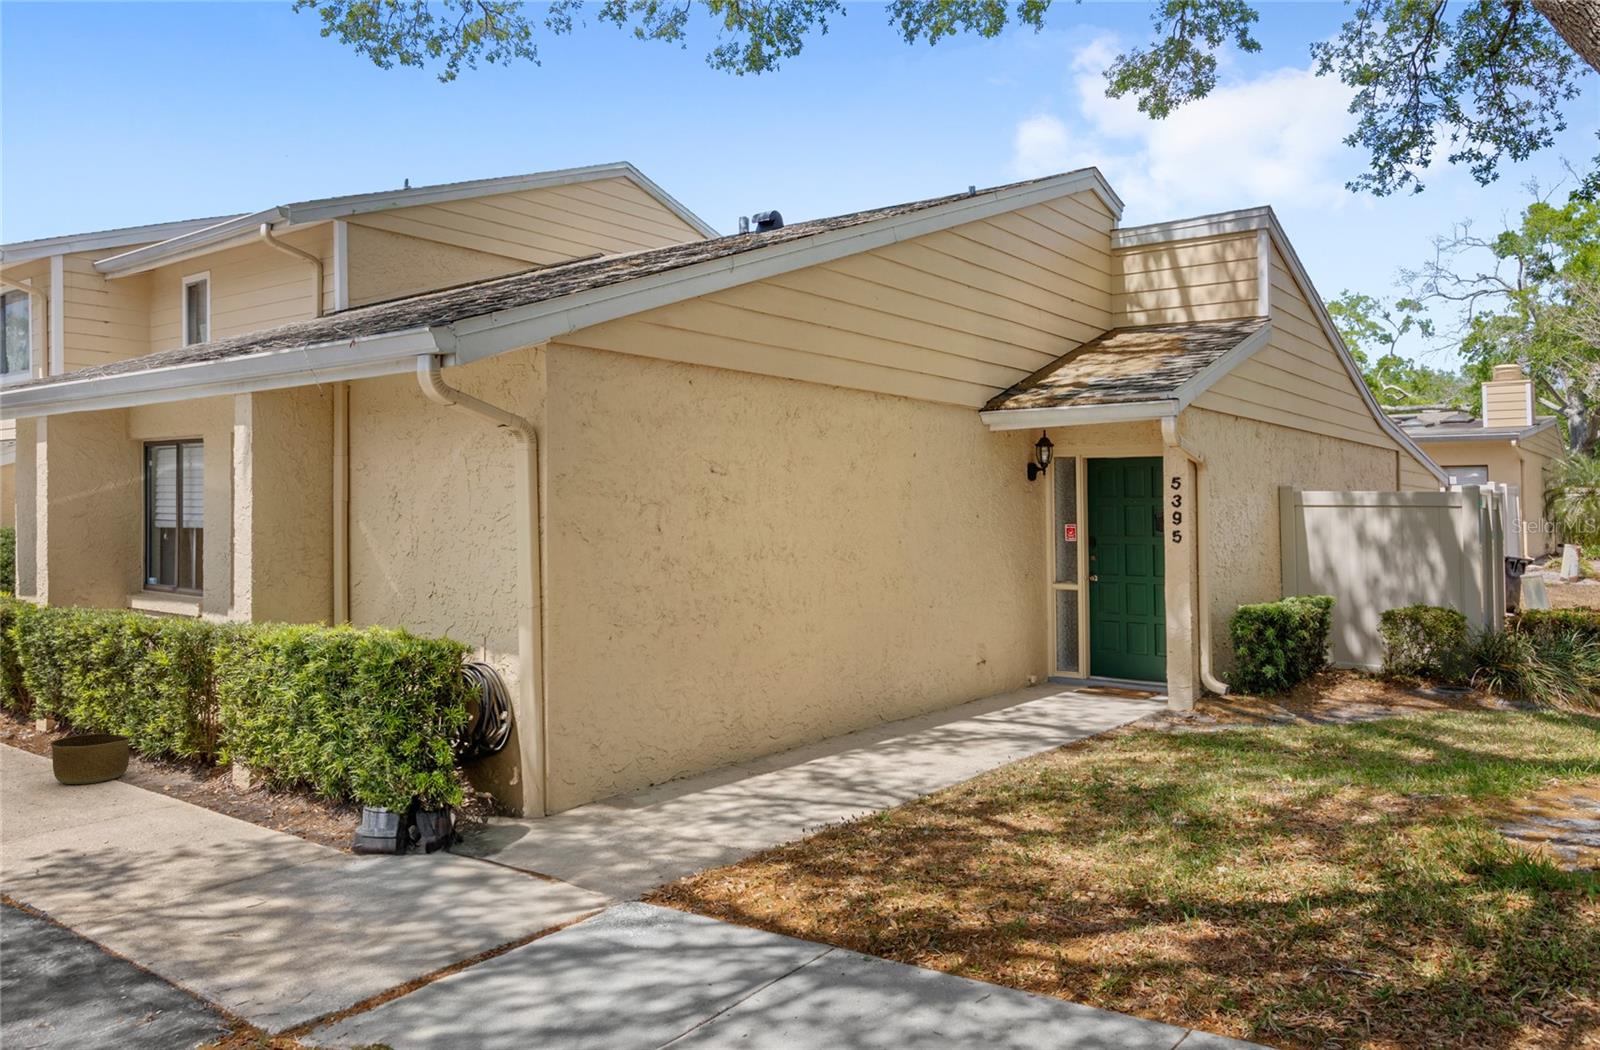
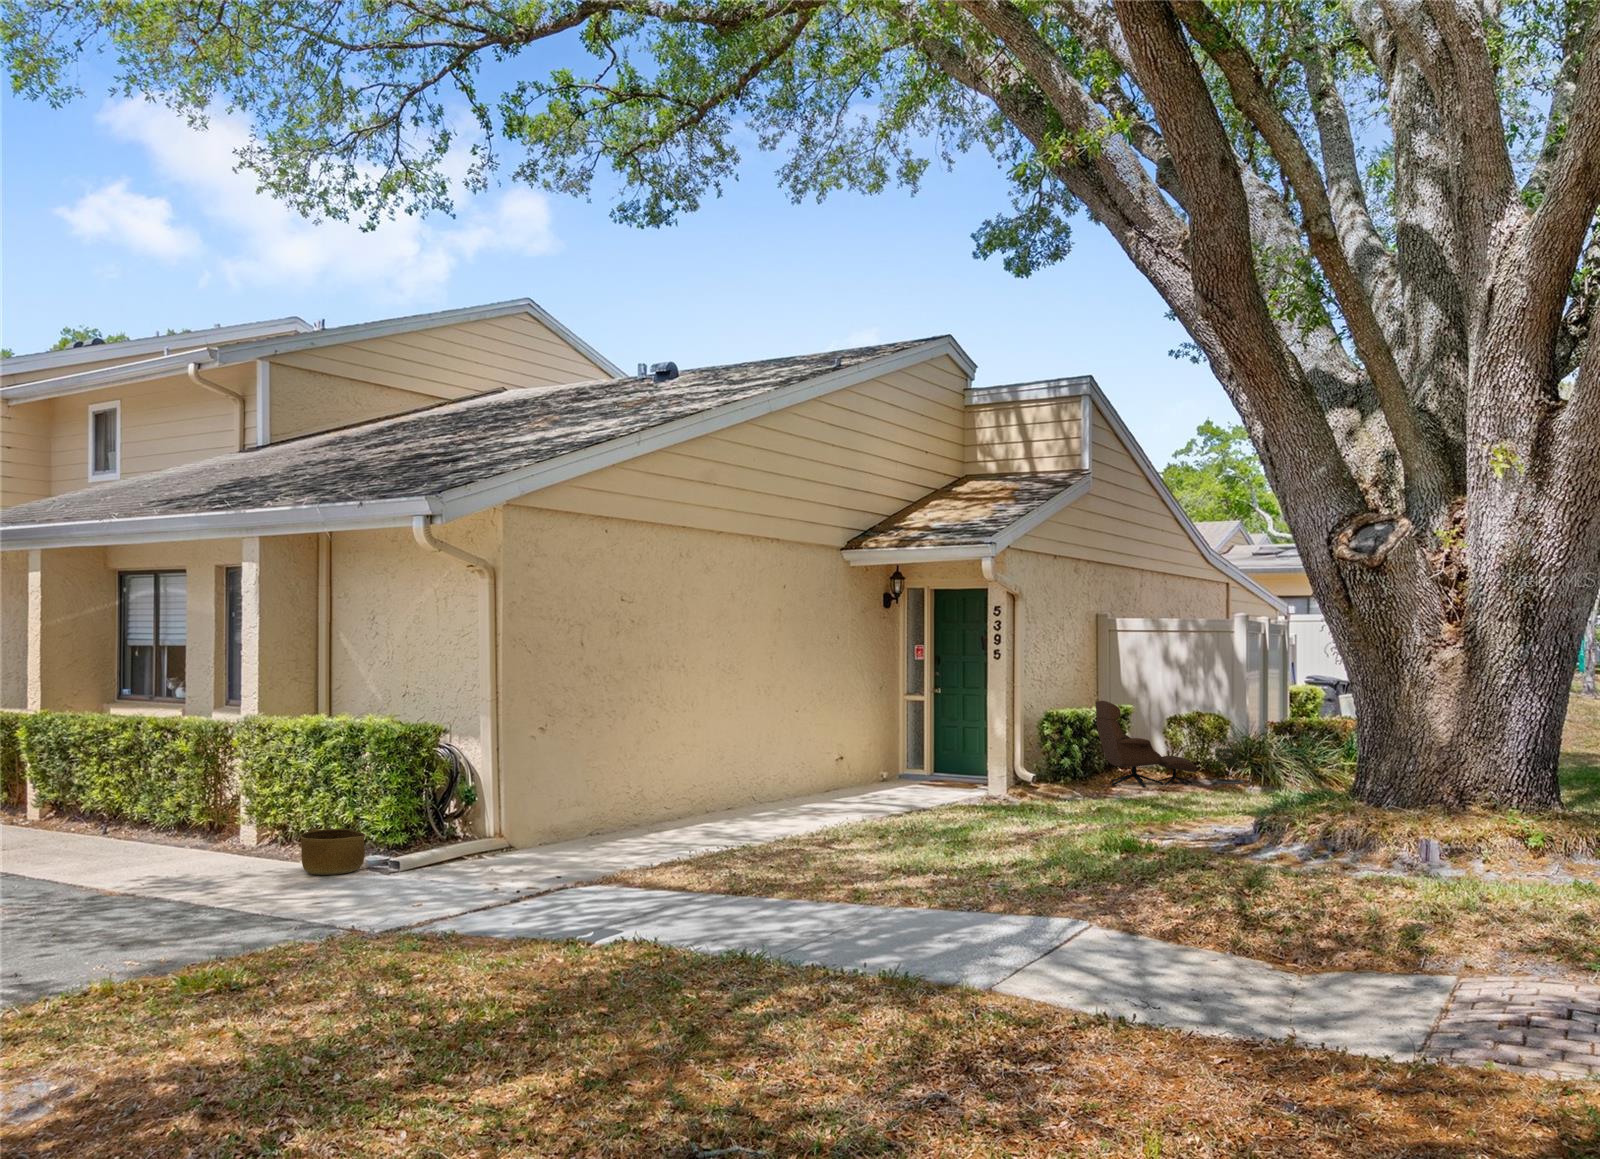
lounge chair: none [1285,592,1417,699] -> present [1095,701,1196,787]
basket: present [50,733,130,784] -> present [300,829,365,875]

